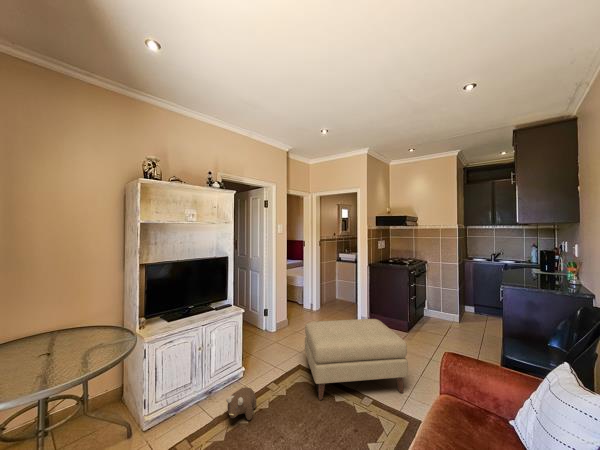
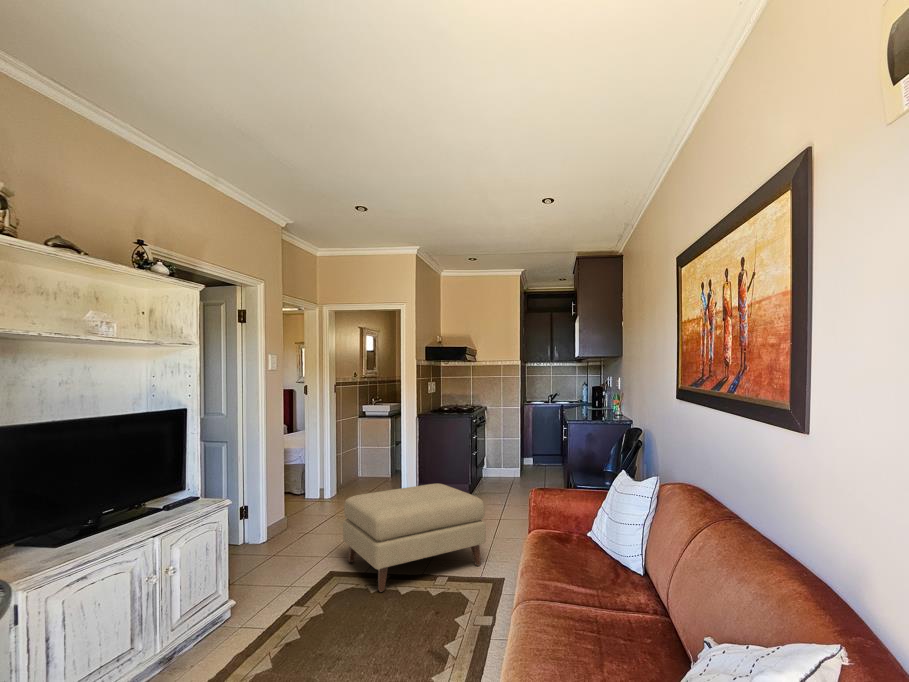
plush toy: present [226,387,256,420] -> none [253,590,295,635]

